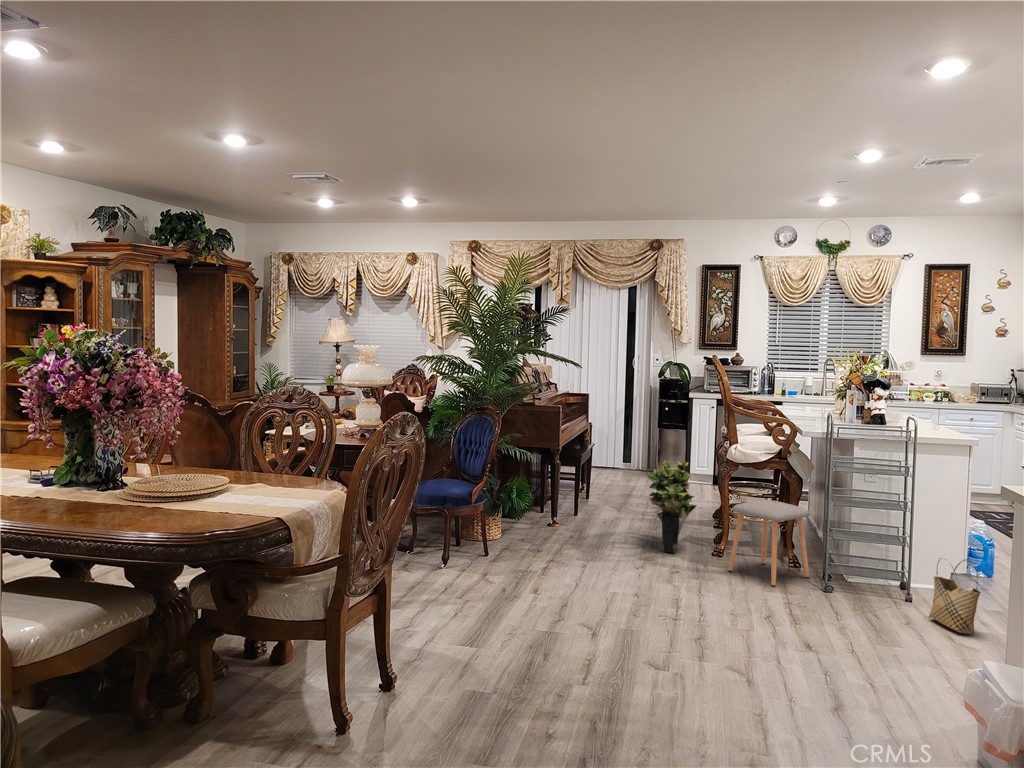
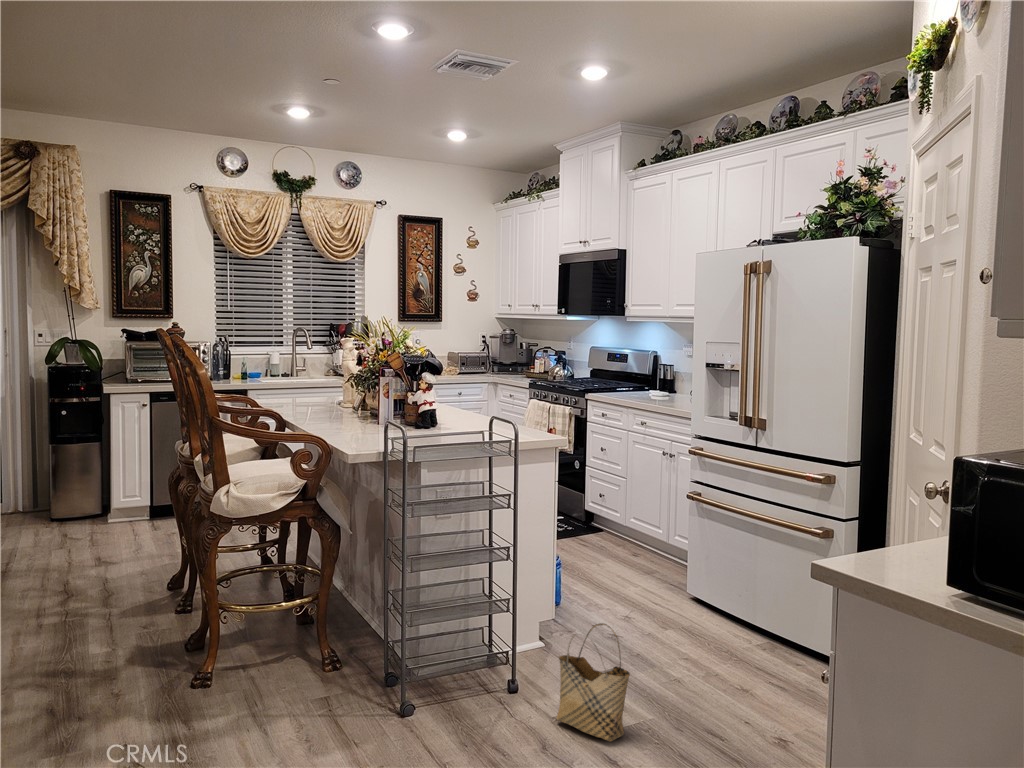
potted plant: present [647,460,697,553] -> none [44,525,154,711]
stool: present [728,500,810,586] -> none [228,573,362,736]

